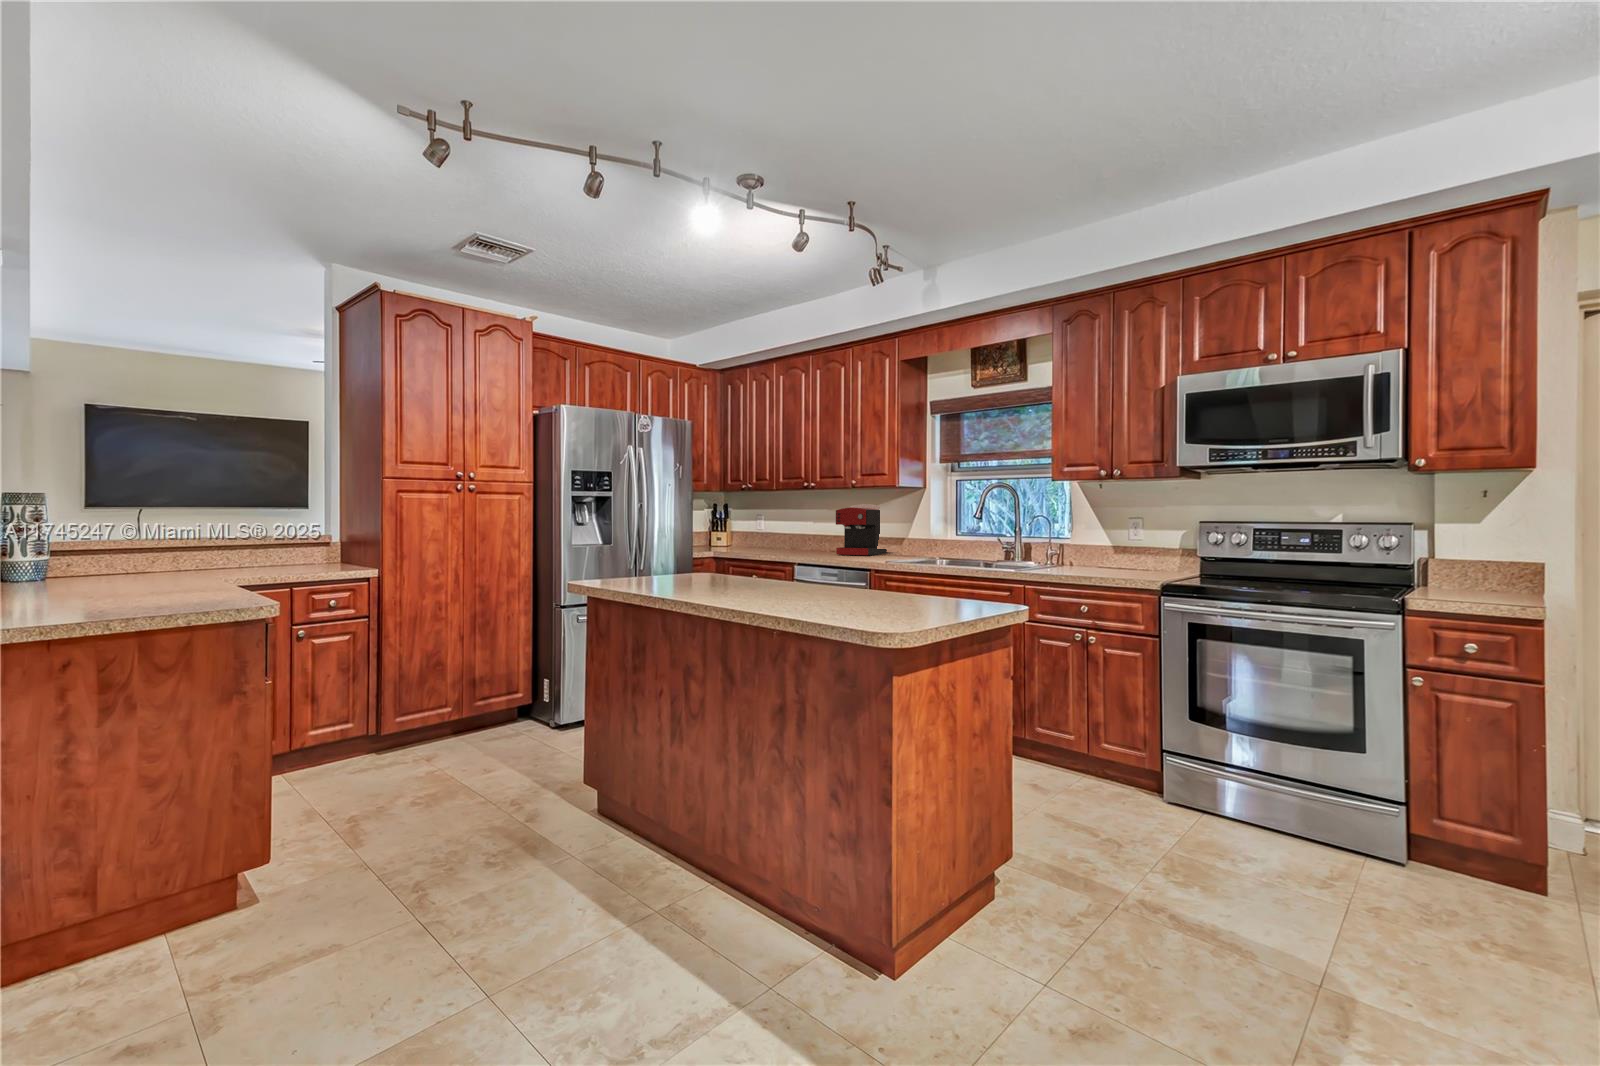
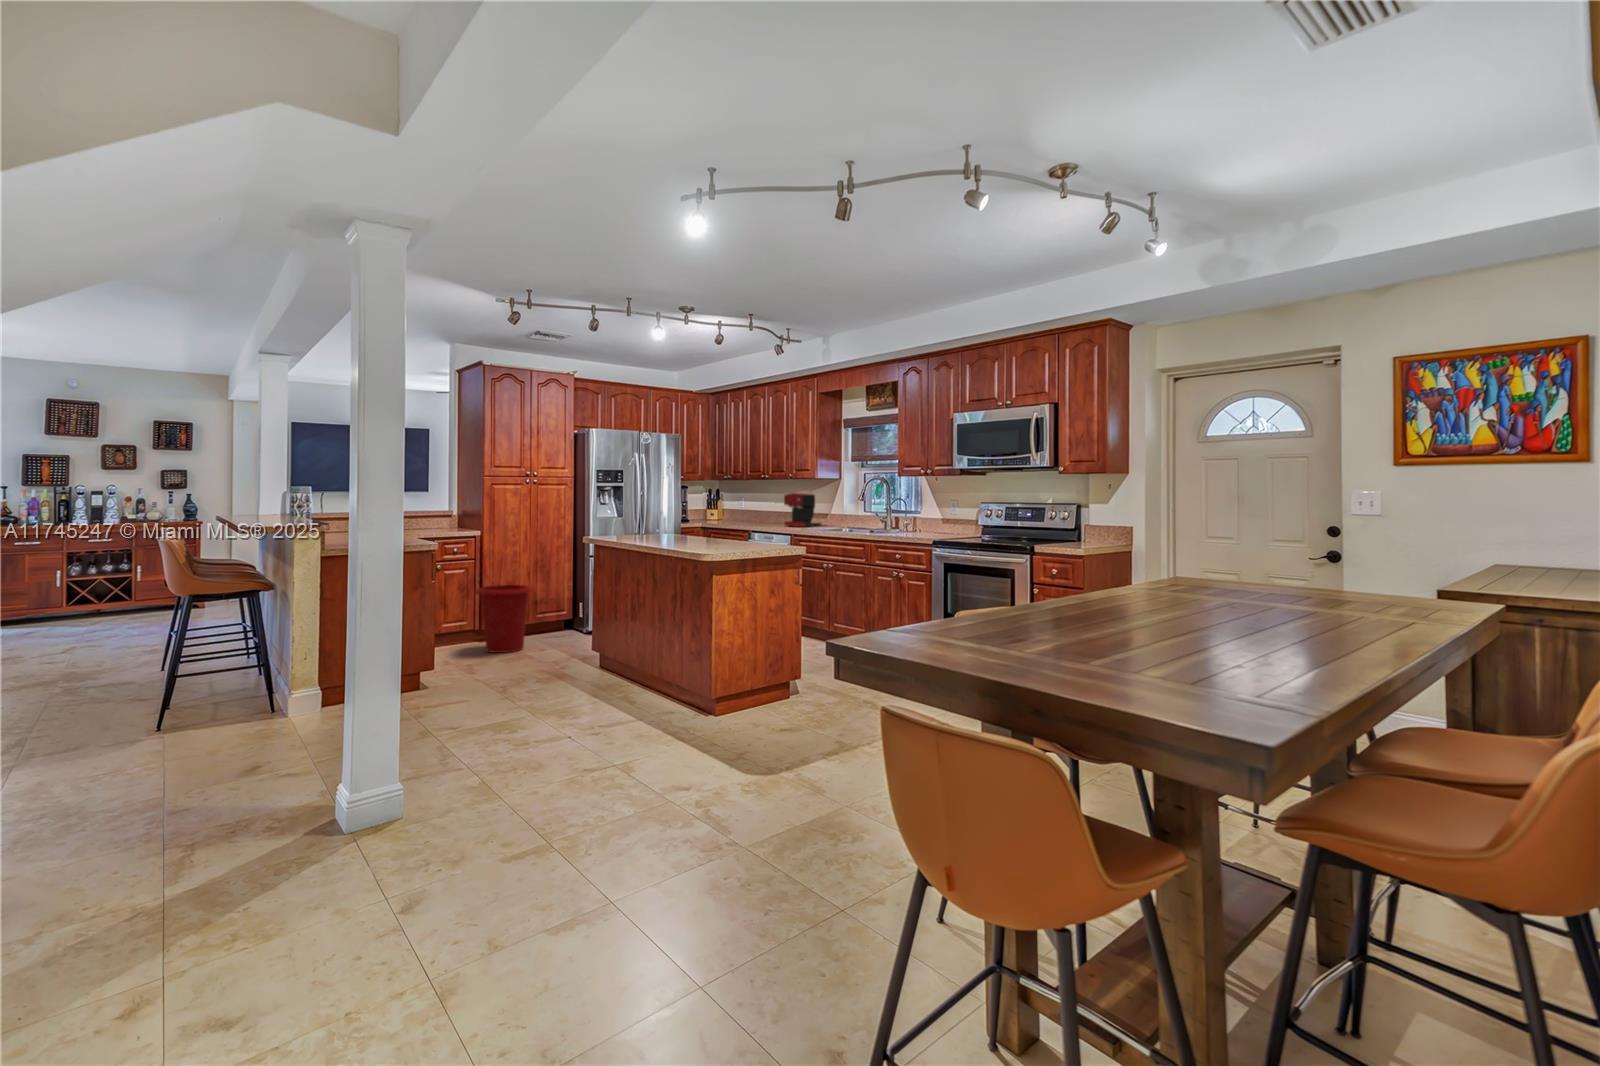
waste bin: none [365,657,467,778] -> present [476,585,532,653]

